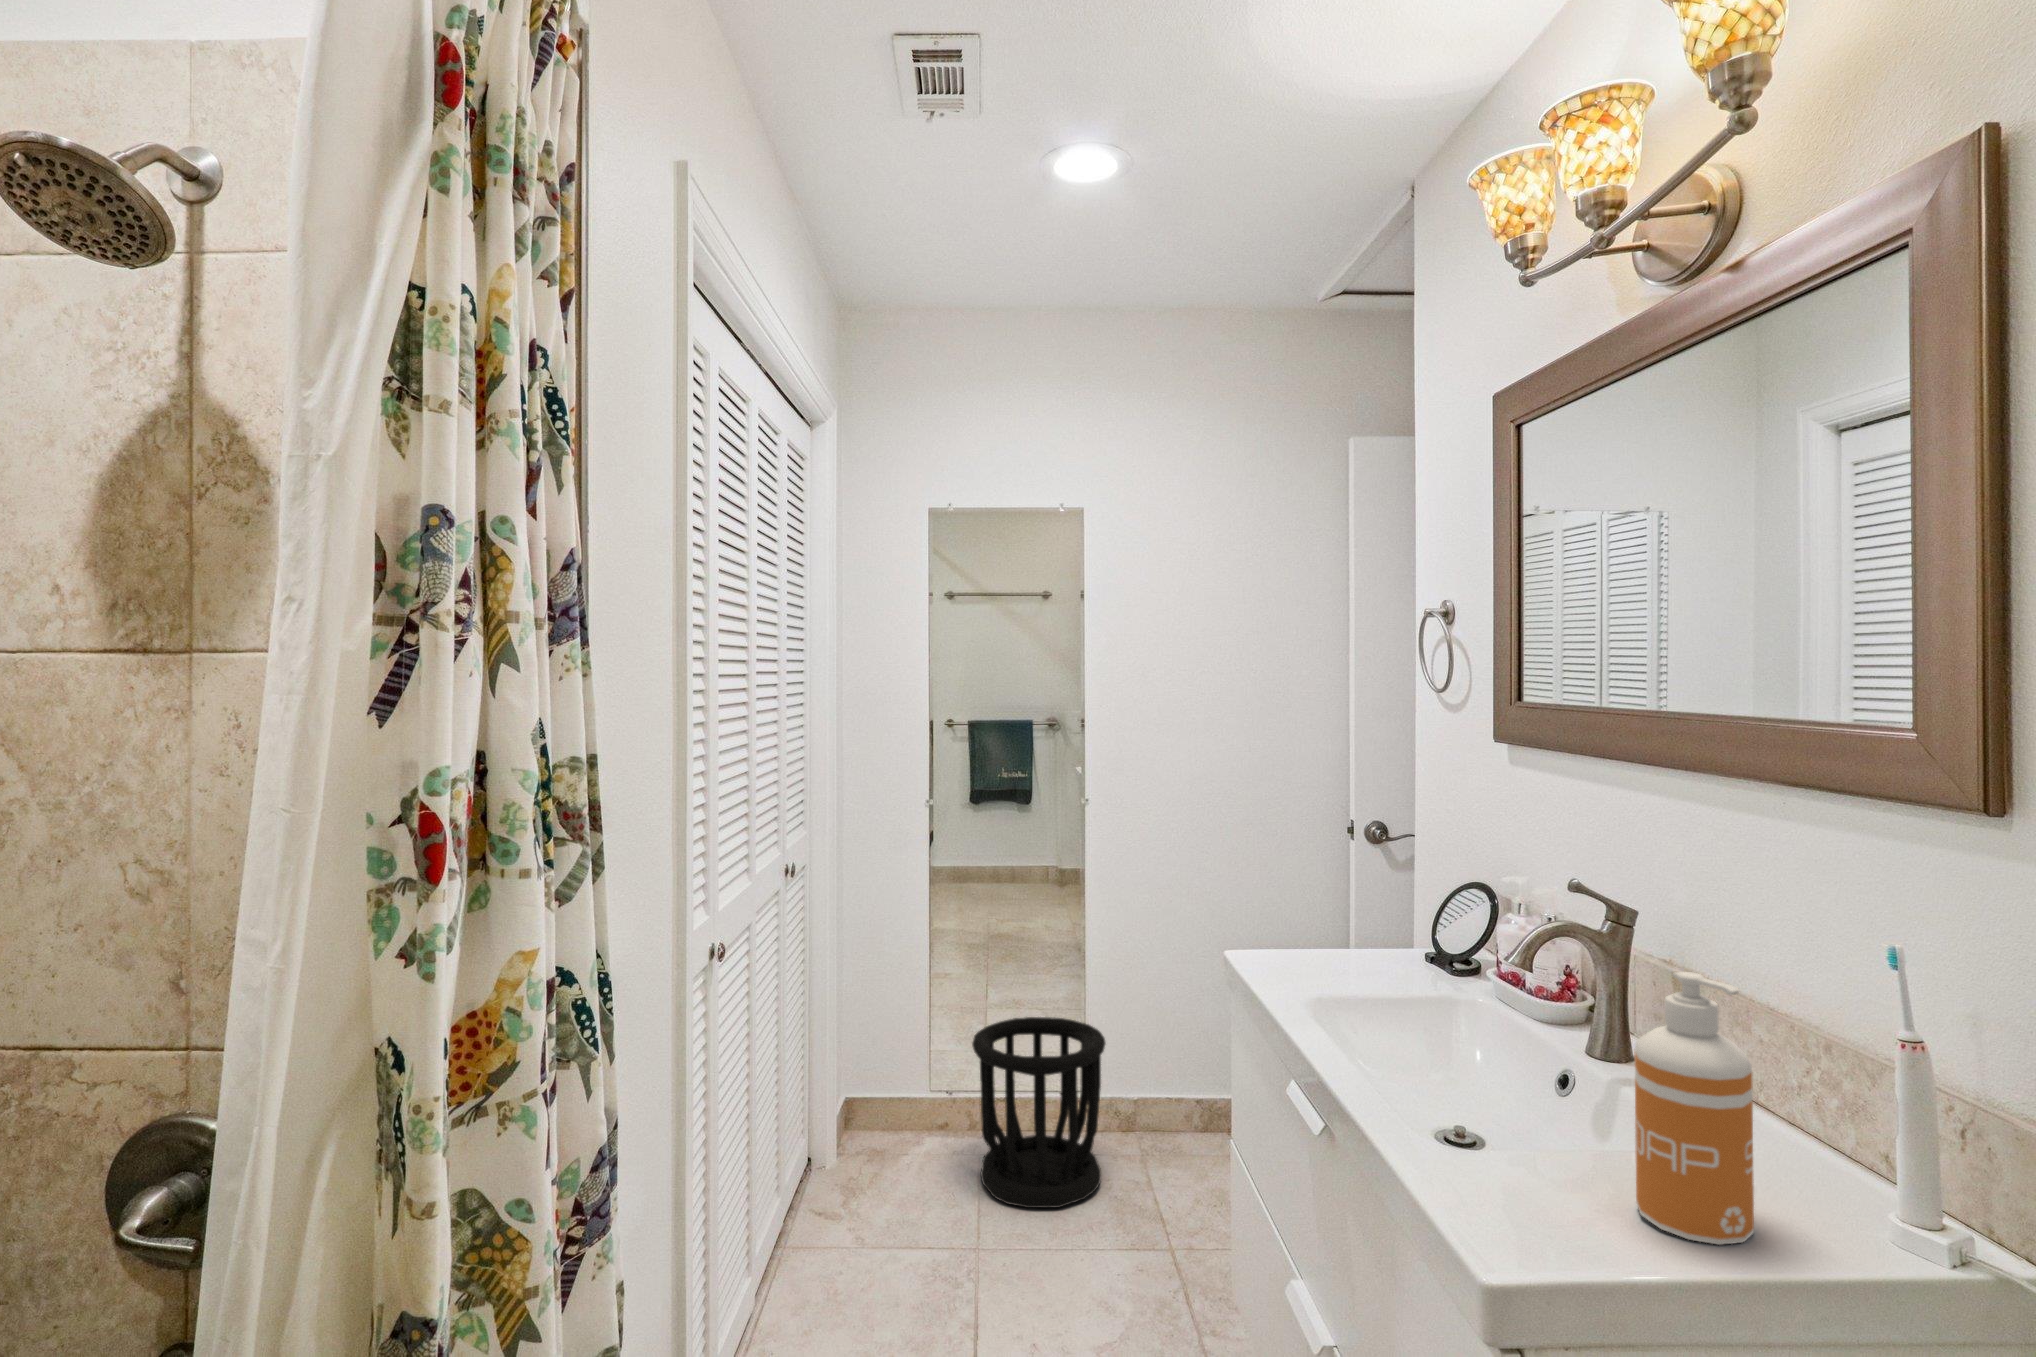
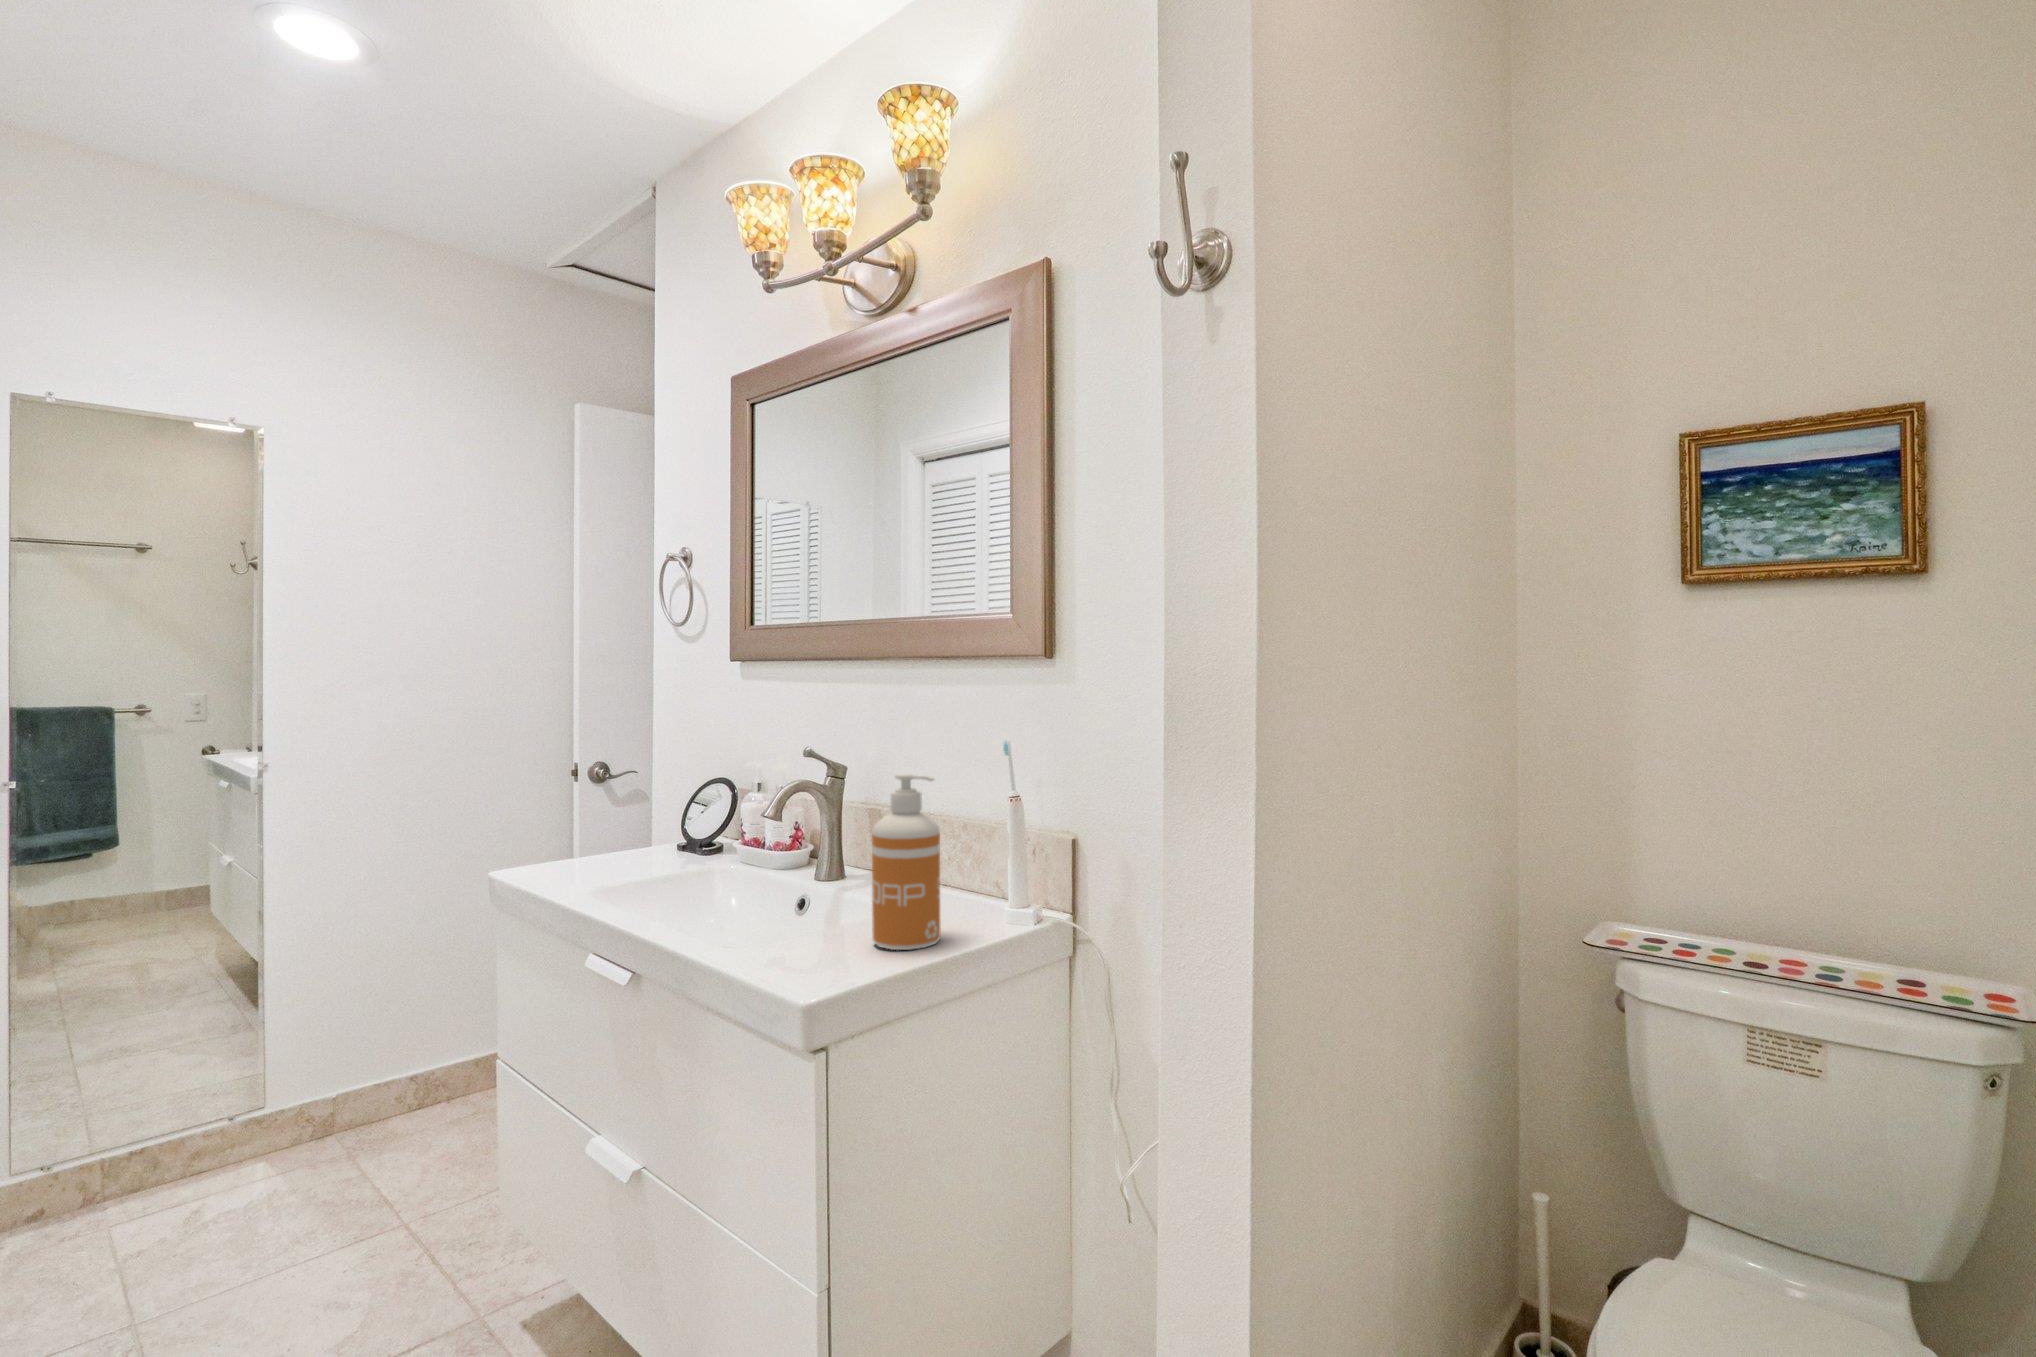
wastebasket: present [972,1017,1106,1208] -> none [91,1010,298,1244]

